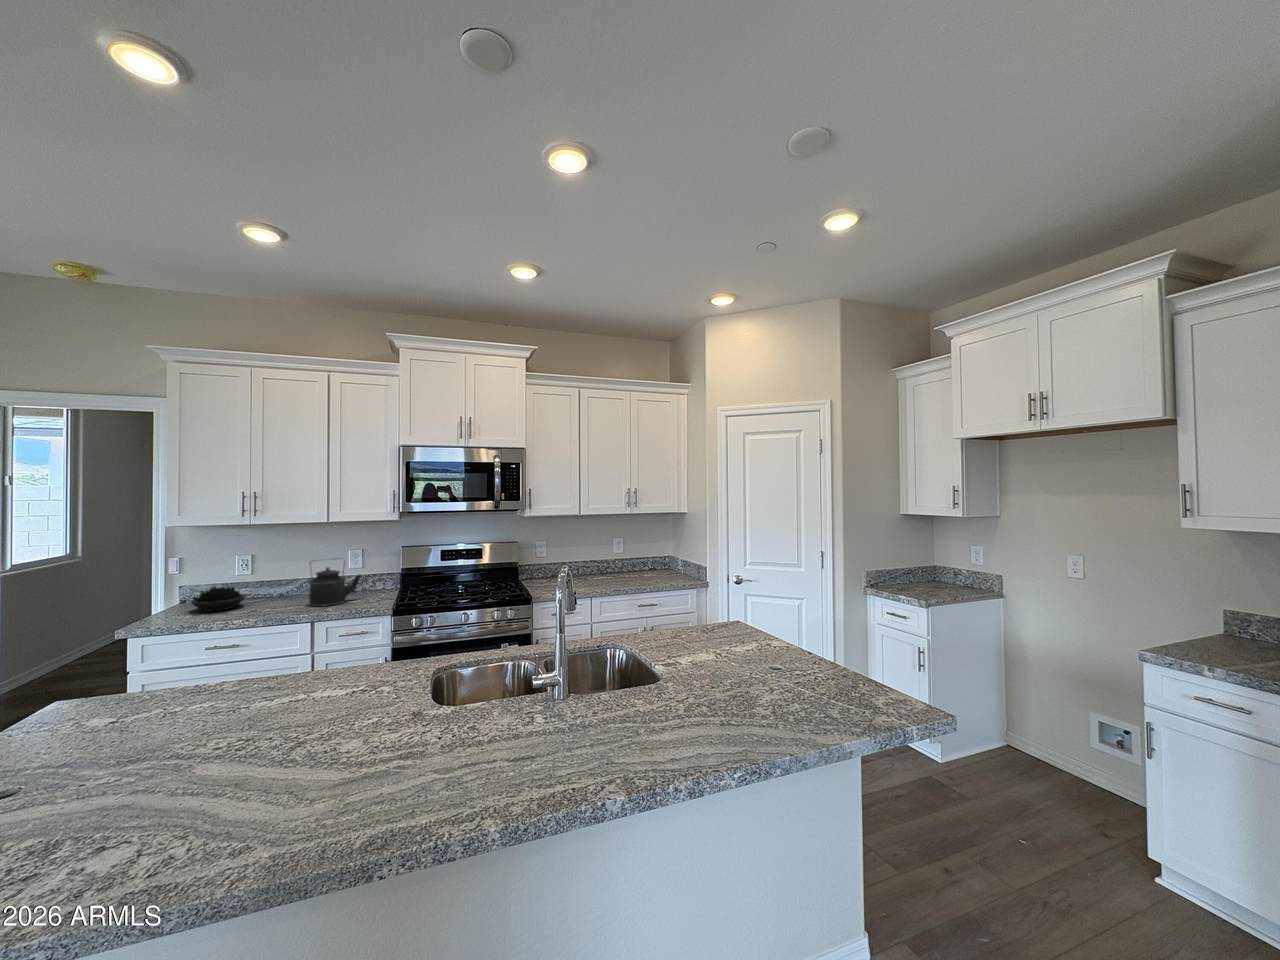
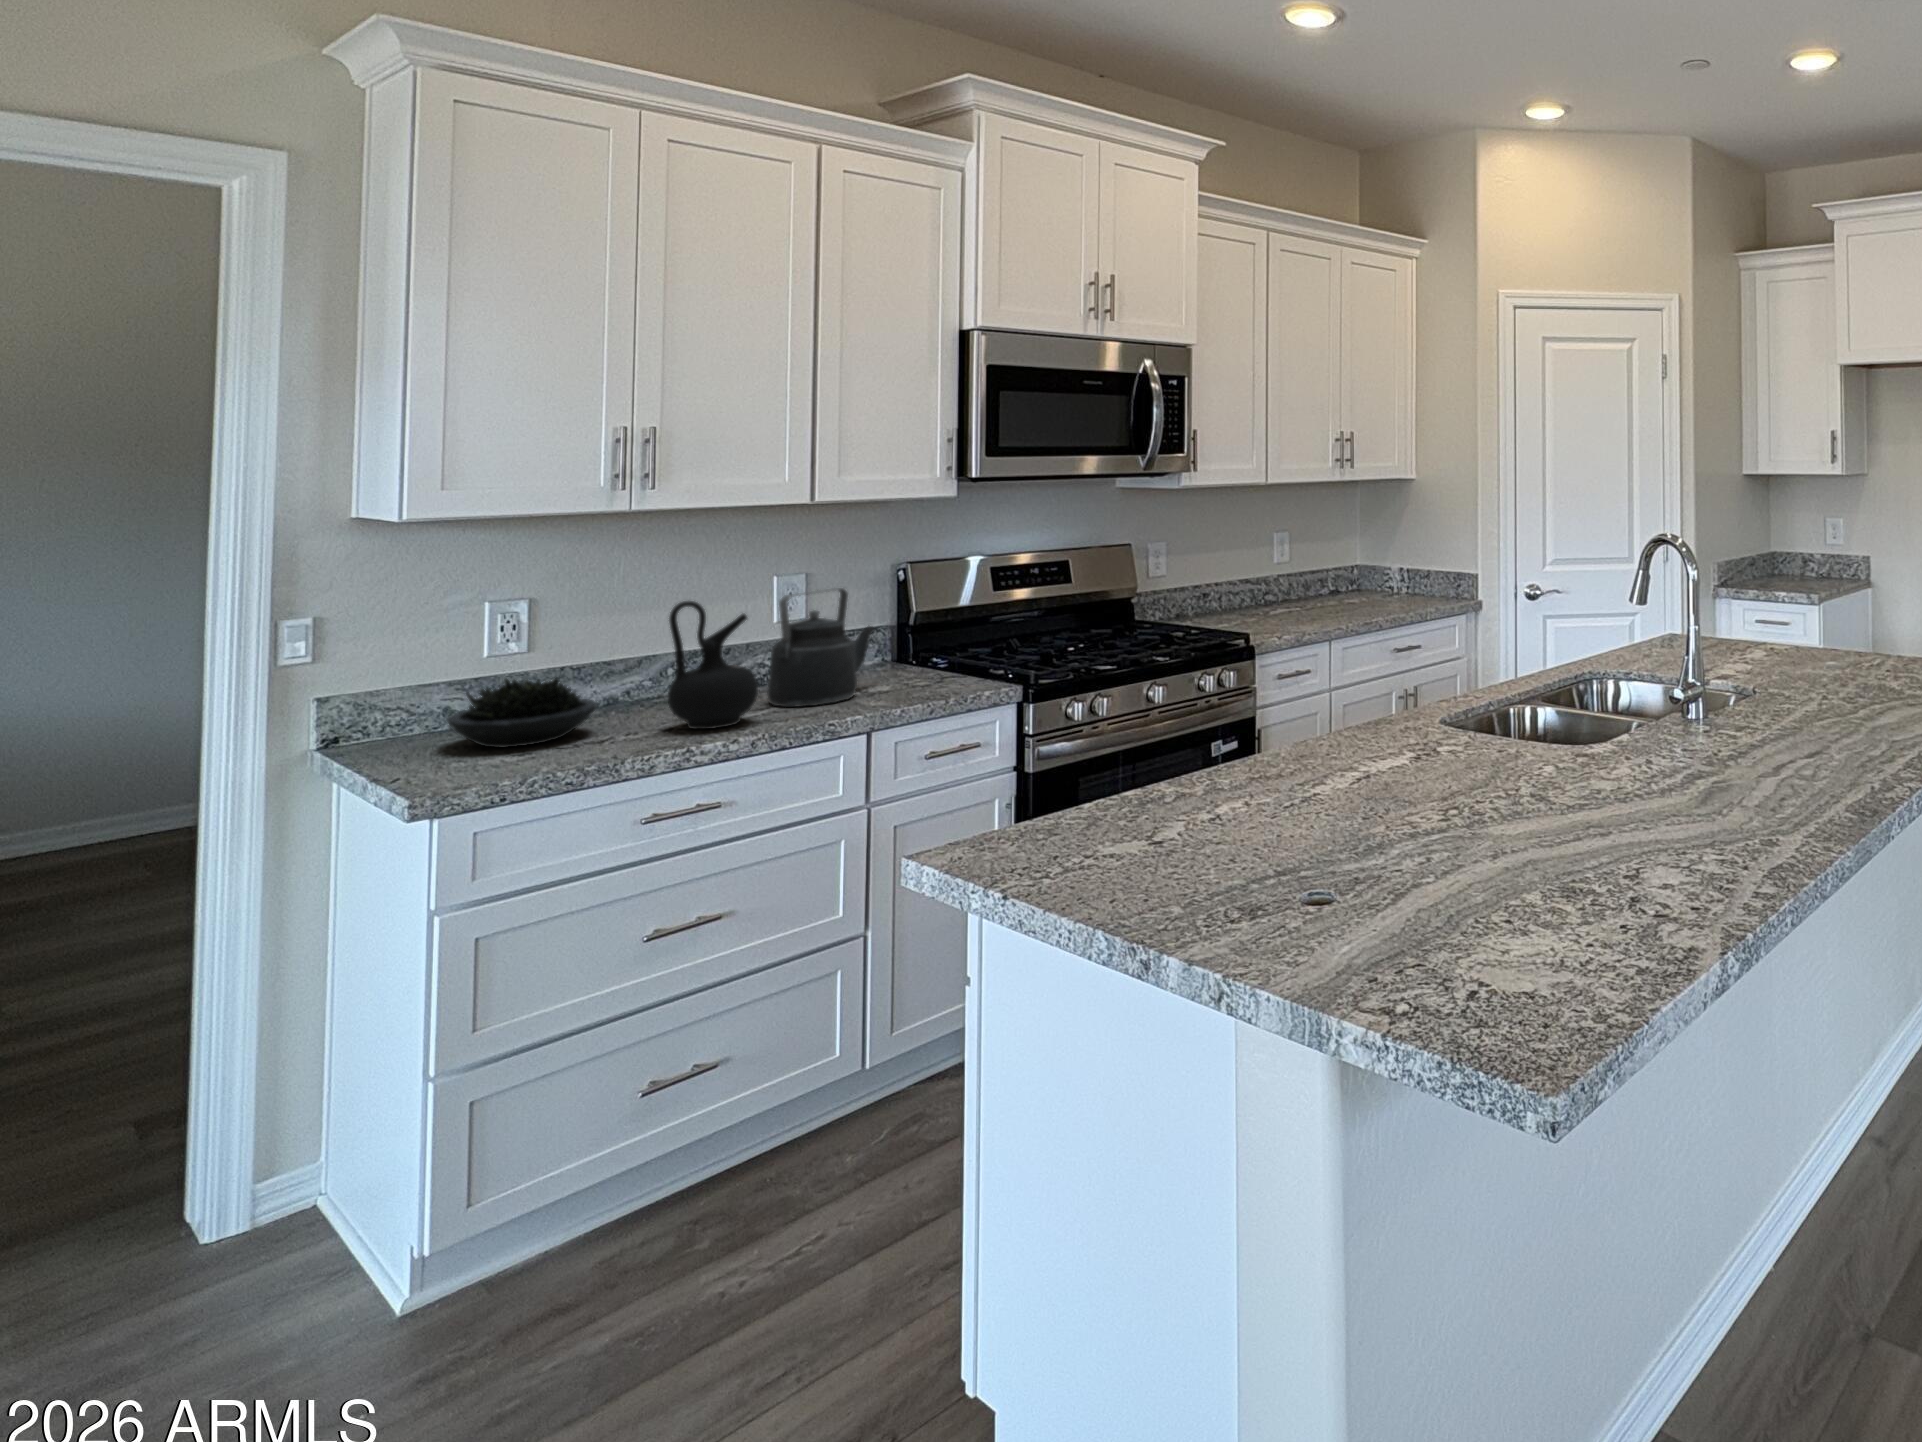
ceramic jug: none [251,562,288,613] -> present [668,601,758,729]

